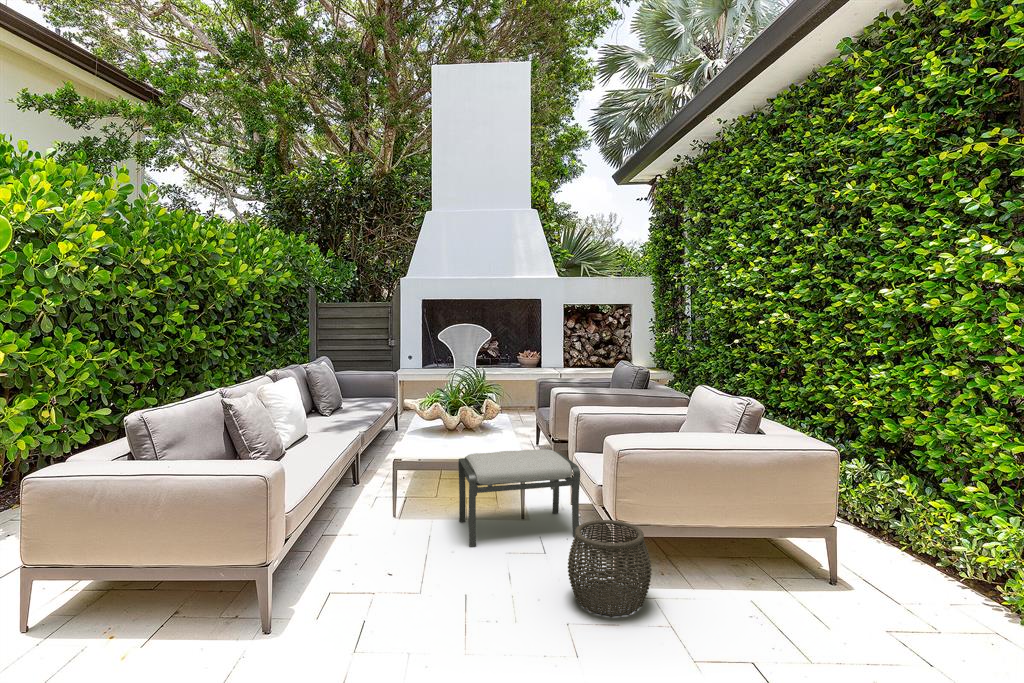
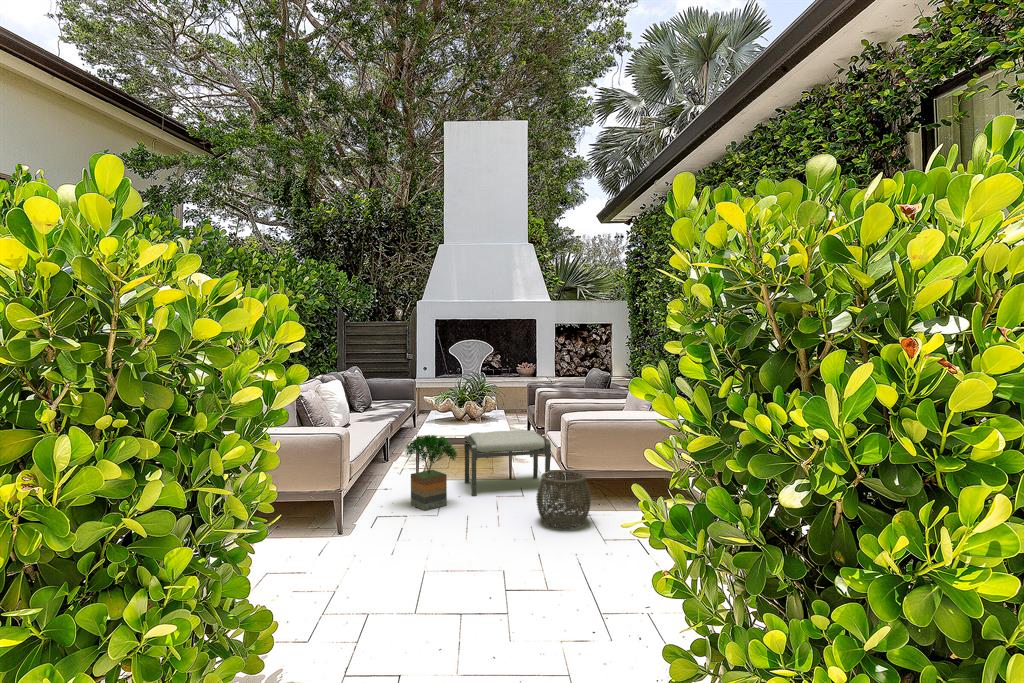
potted tree: none [370,461,450,577] -> present [406,435,457,511]

